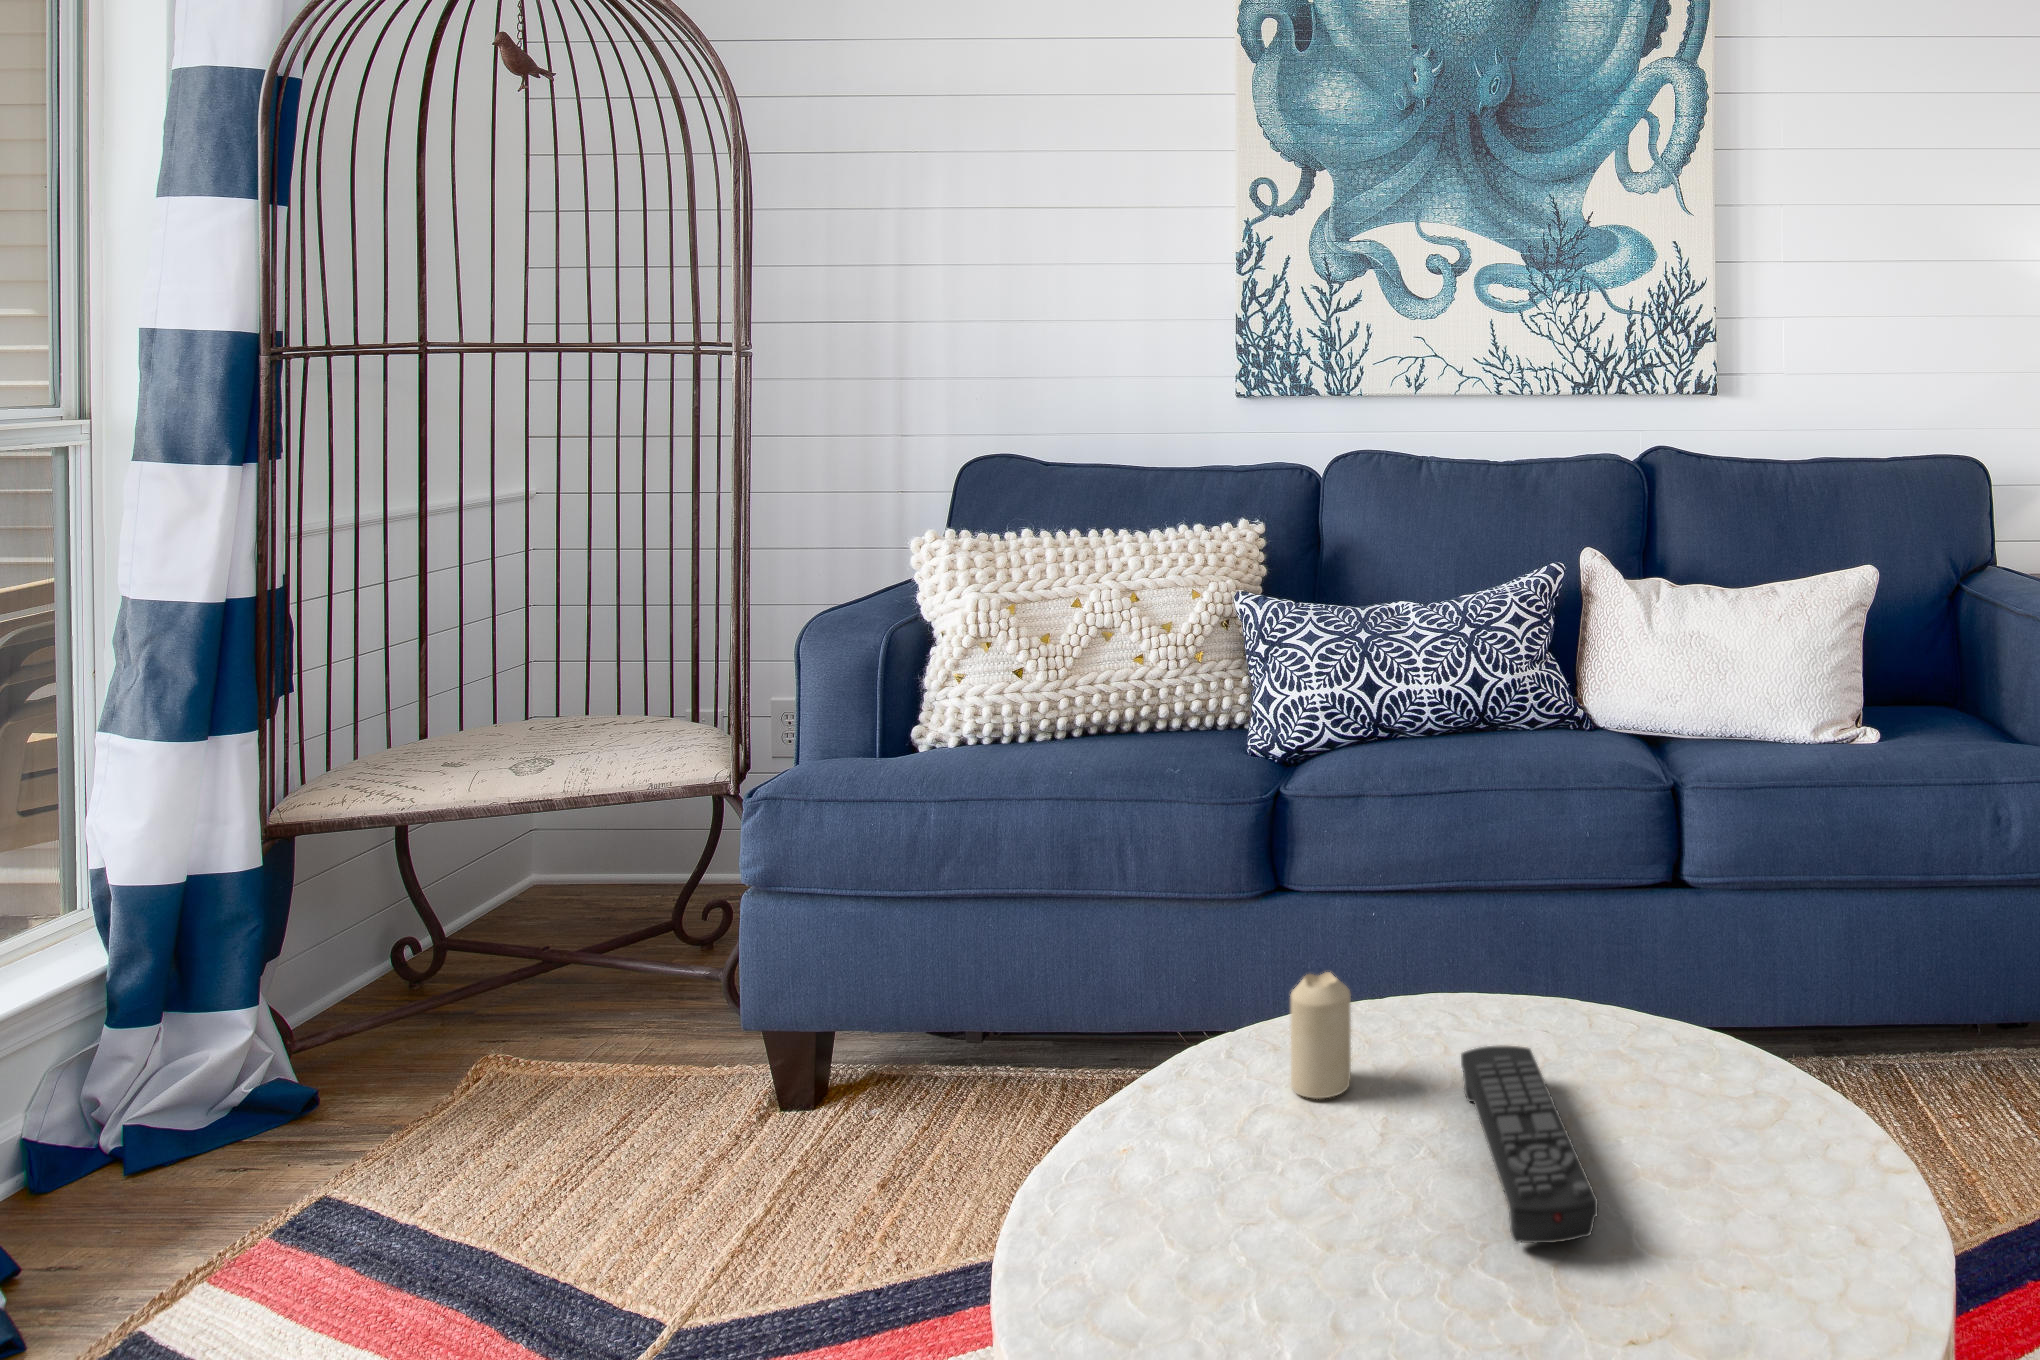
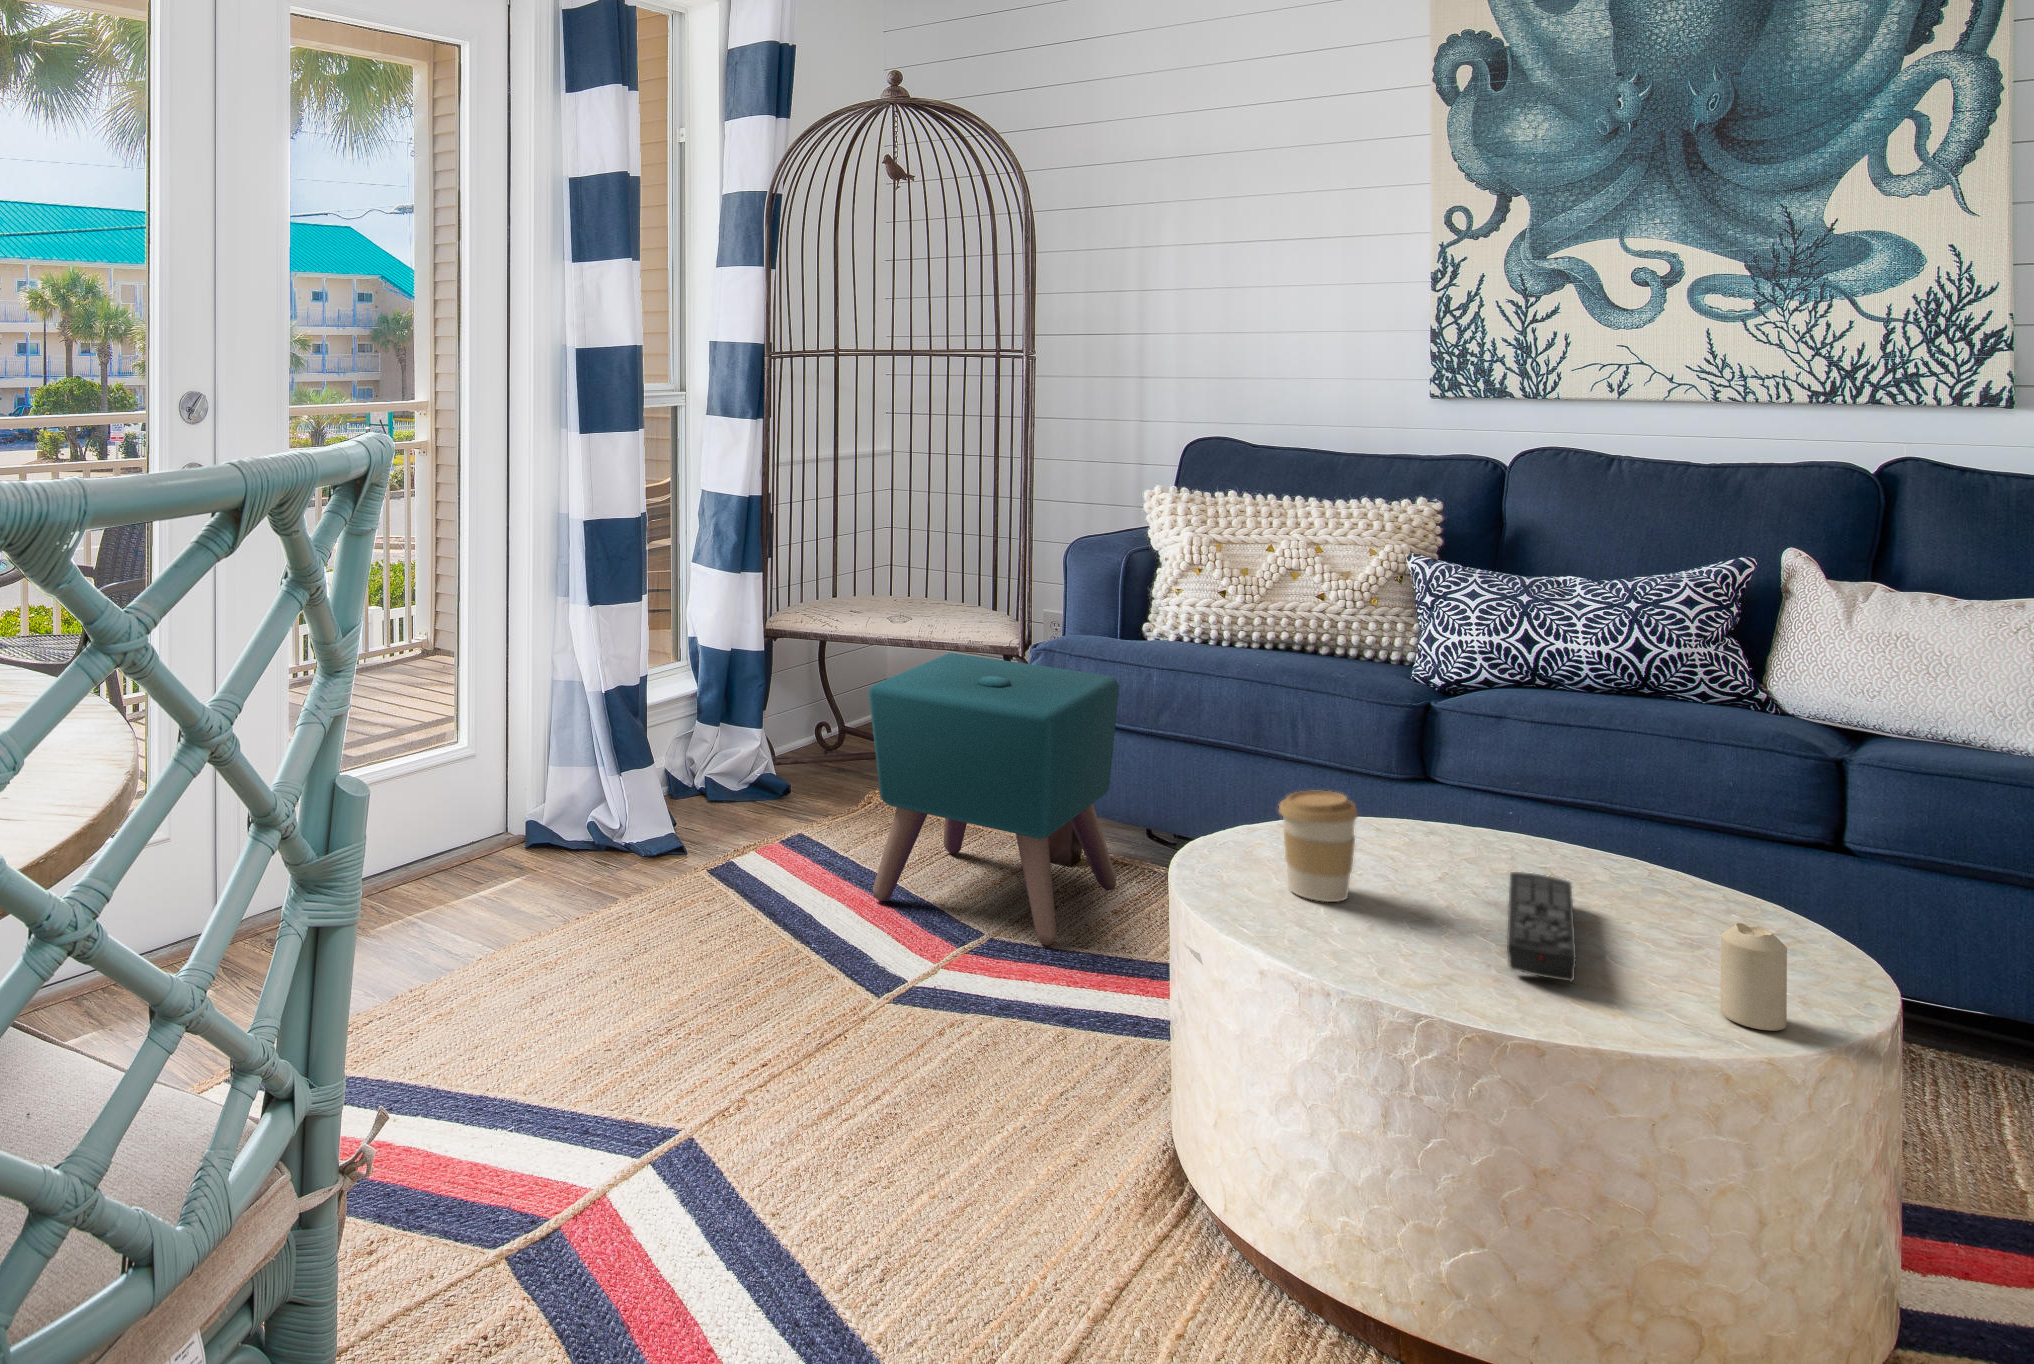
ottoman: none [452,818,885,1297] -> present [869,653,1119,946]
candle: present [1291,972,1351,1099] -> present [1721,923,1787,1031]
coffee cup: none [1173,1001,1286,1192] -> present [1279,791,1358,902]

